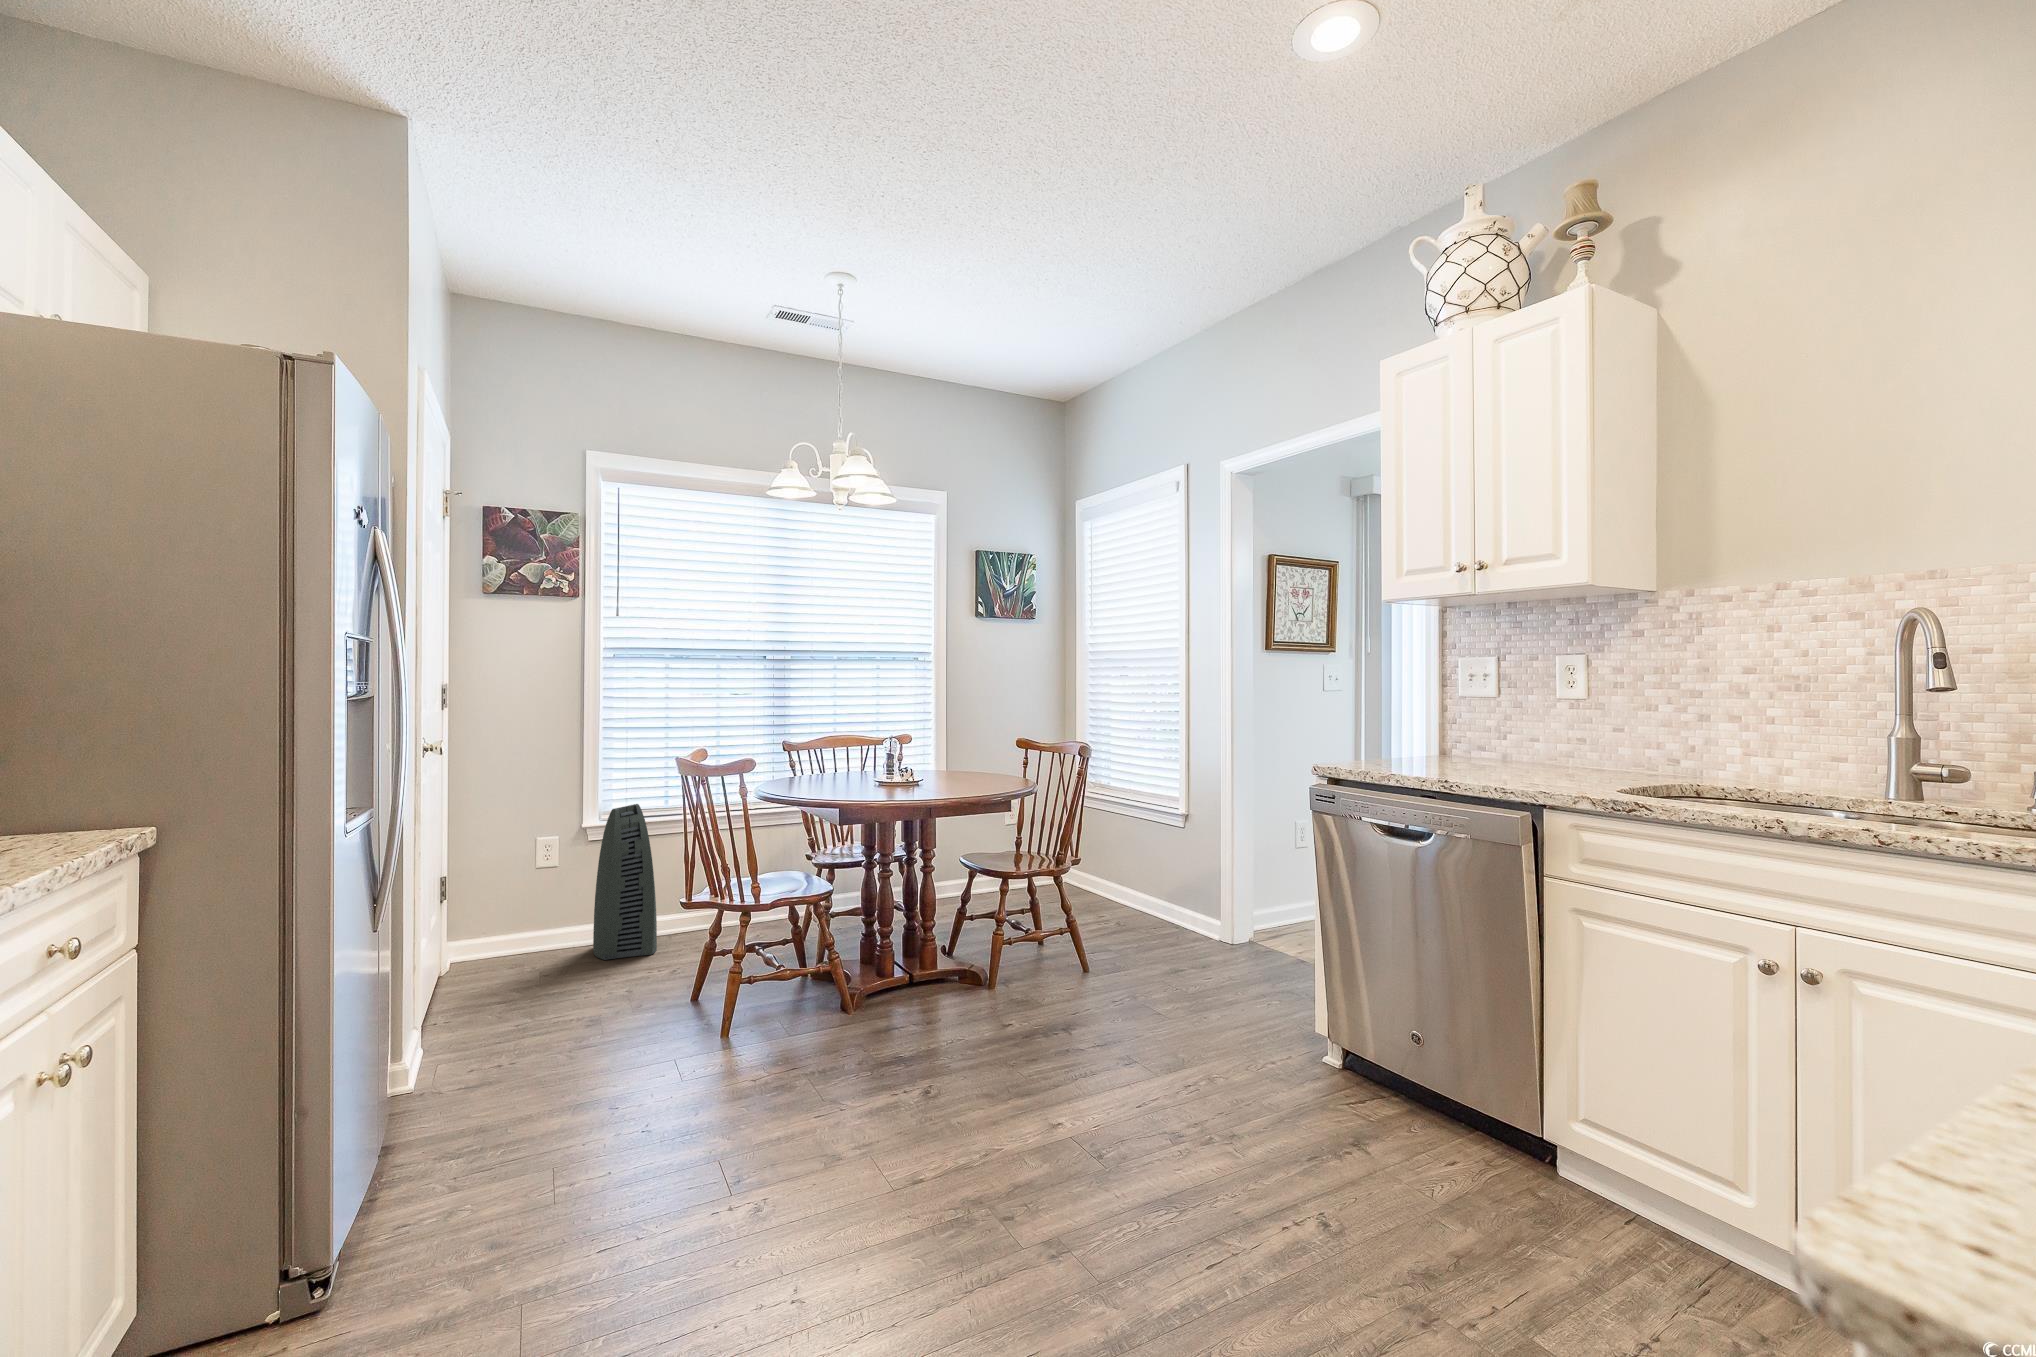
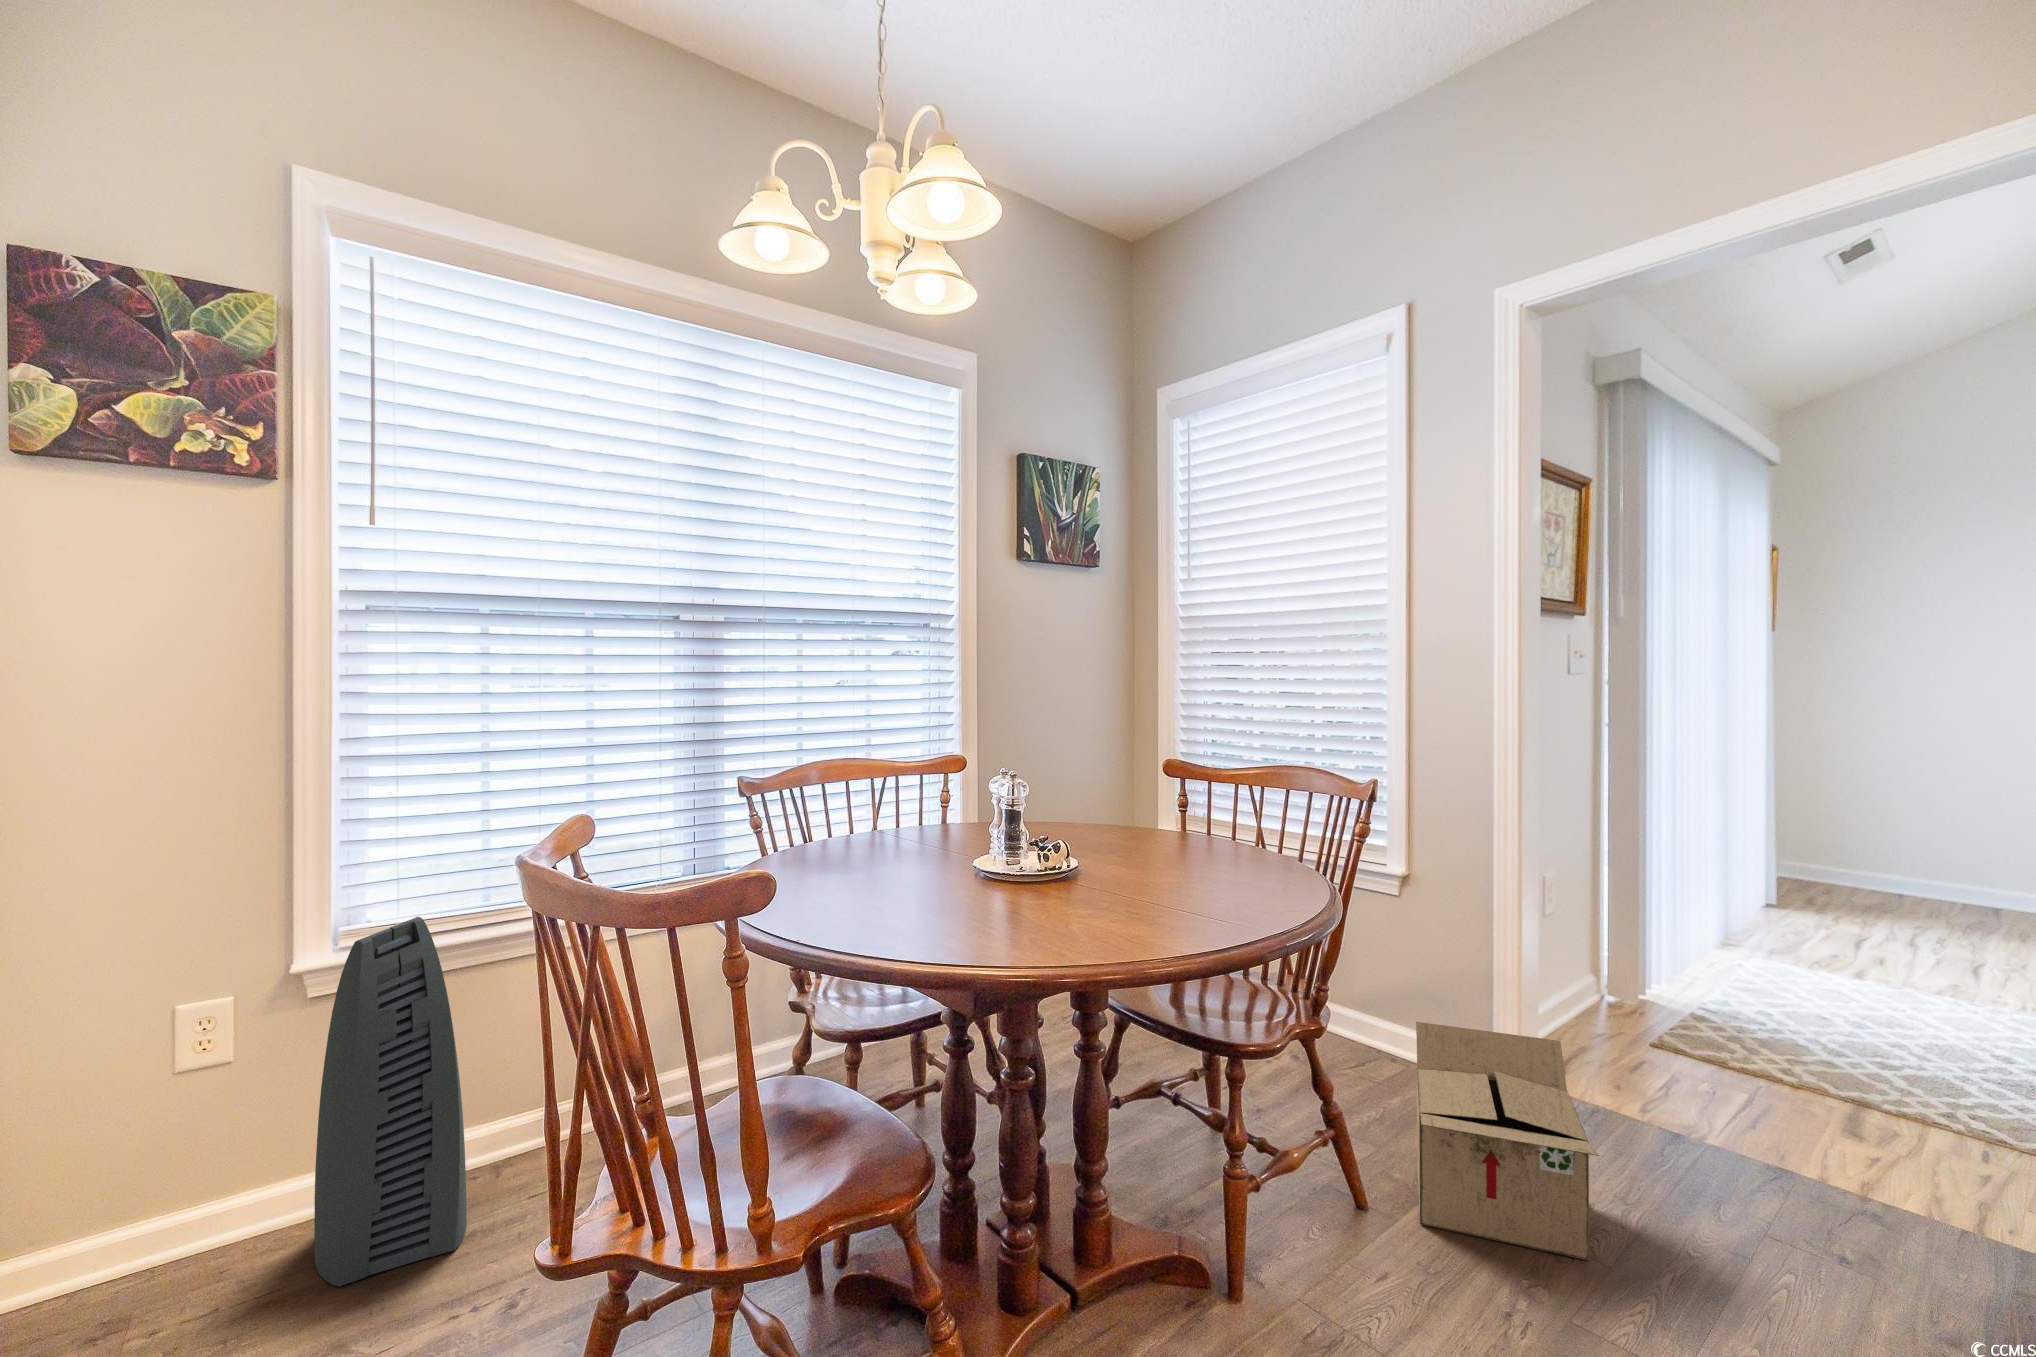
cardboard box: none [1094,884,1205,987] -> present [1416,1022,1599,1260]

